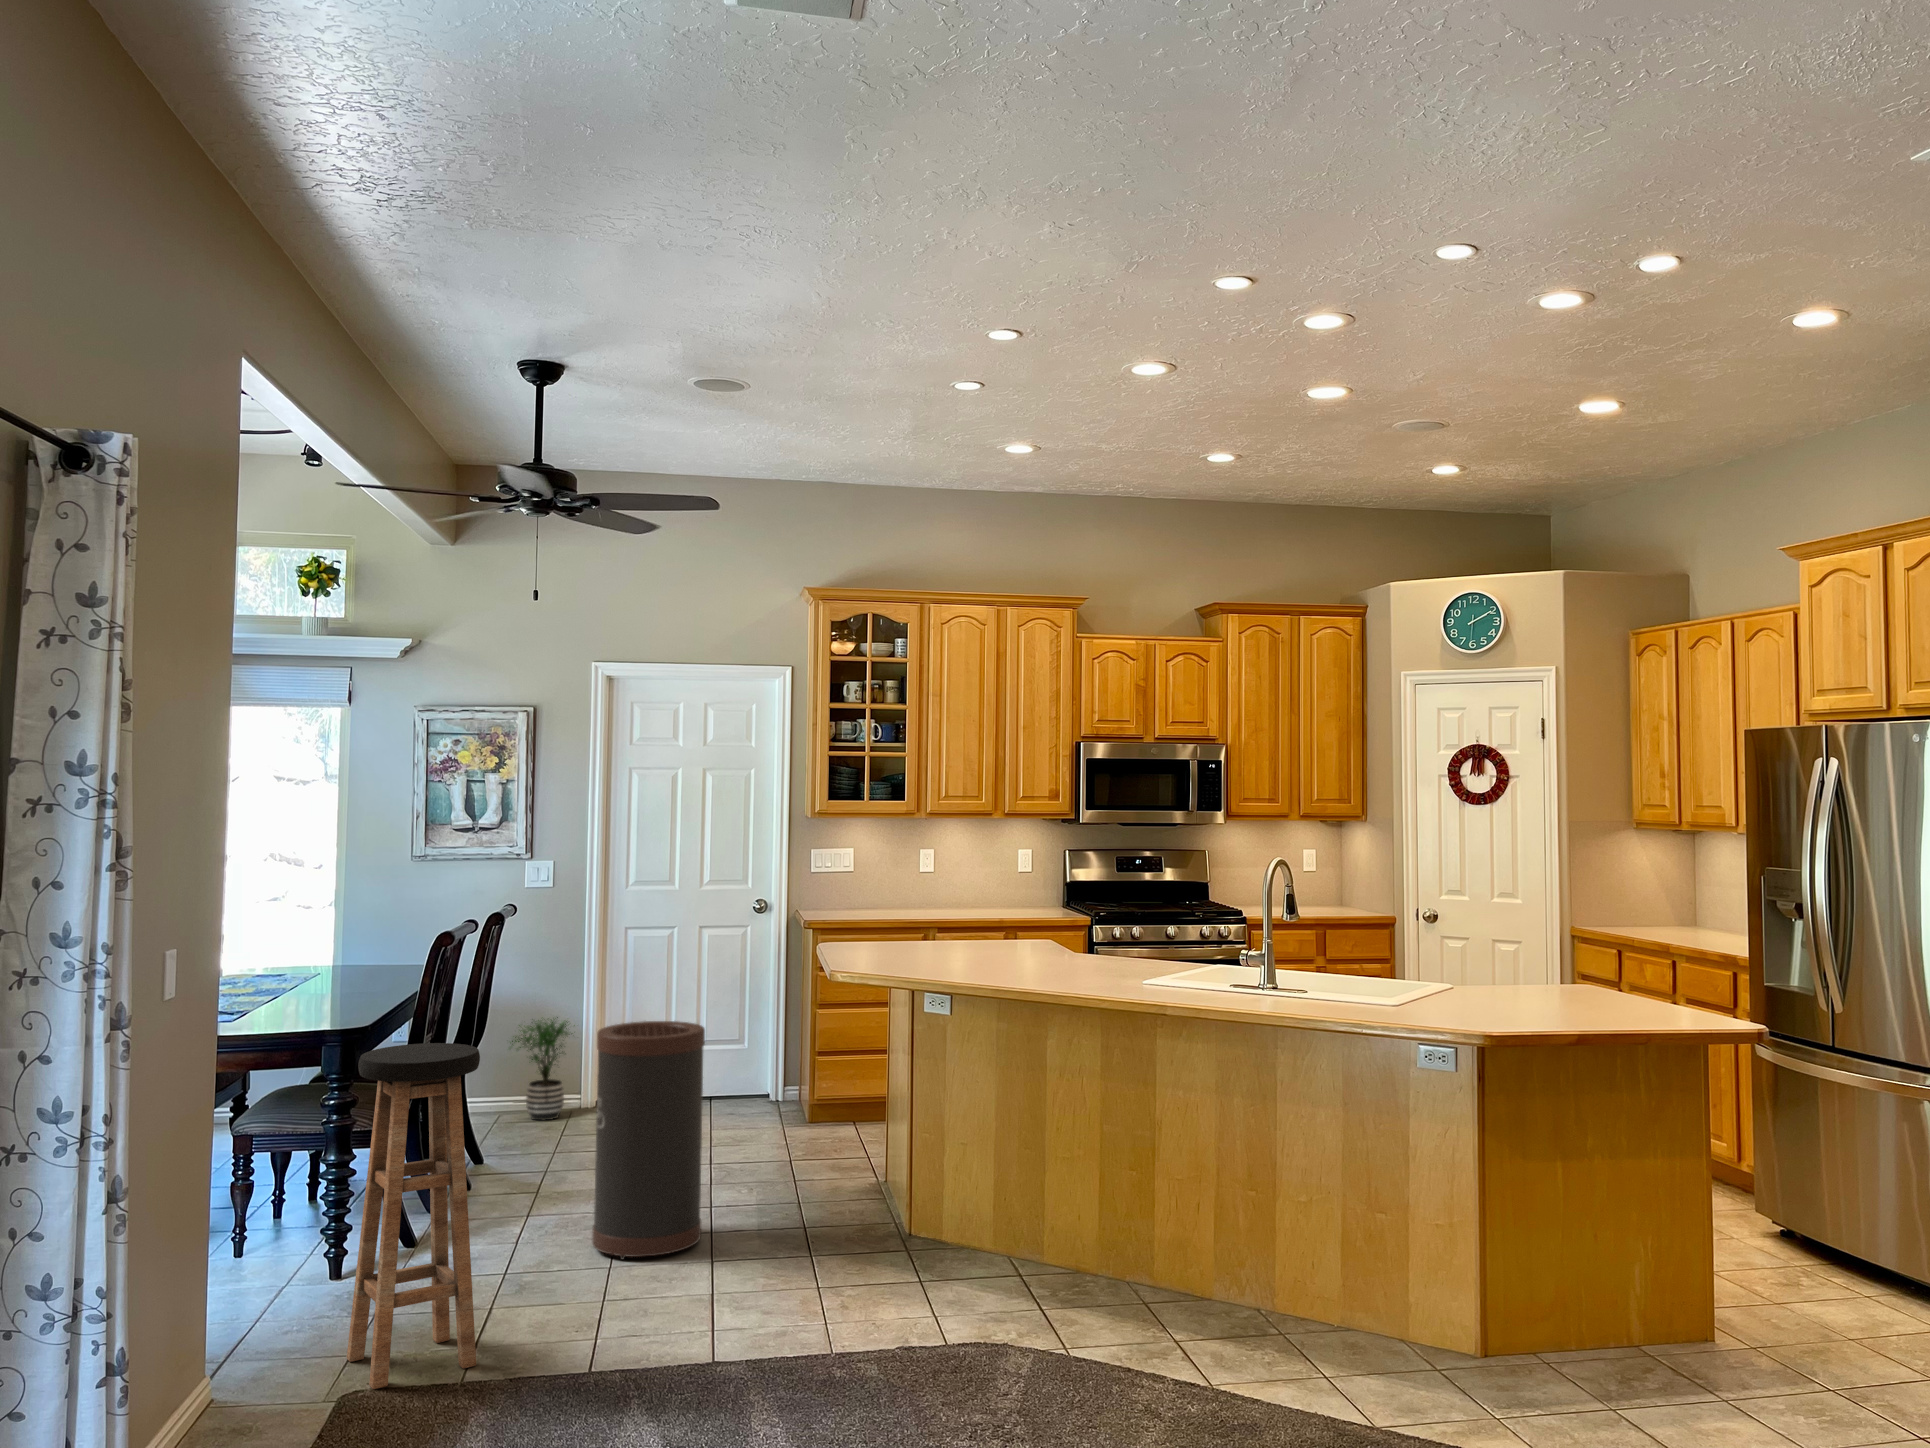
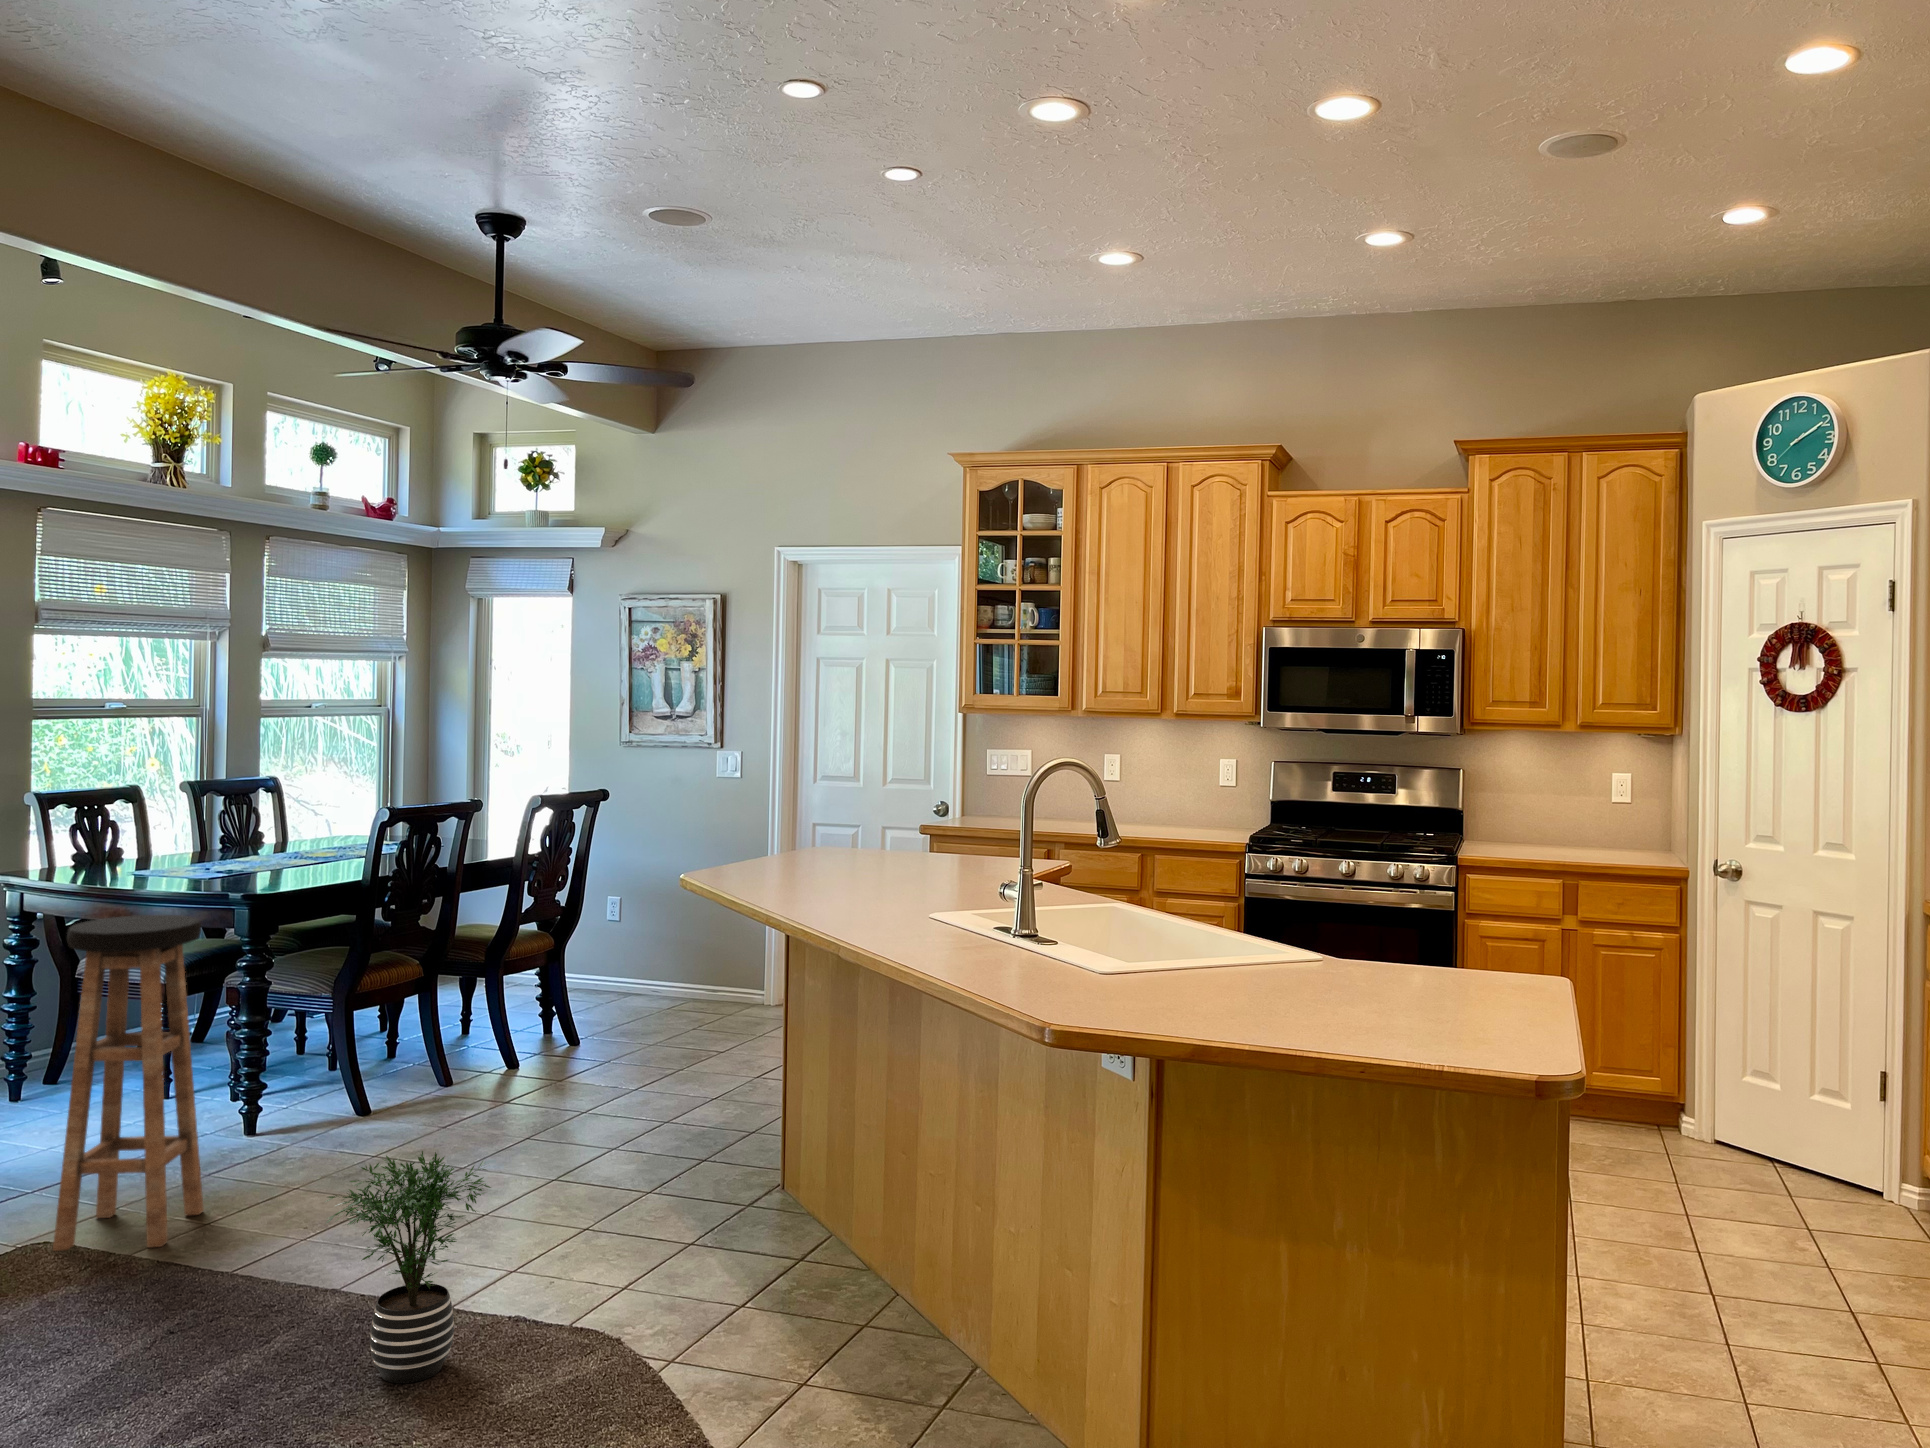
potted plant: present [510,1017,575,1120] -> present [325,1151,491,1383]
trash can: present [592,1021,705,1260] -> none [475,916,597,1165]

